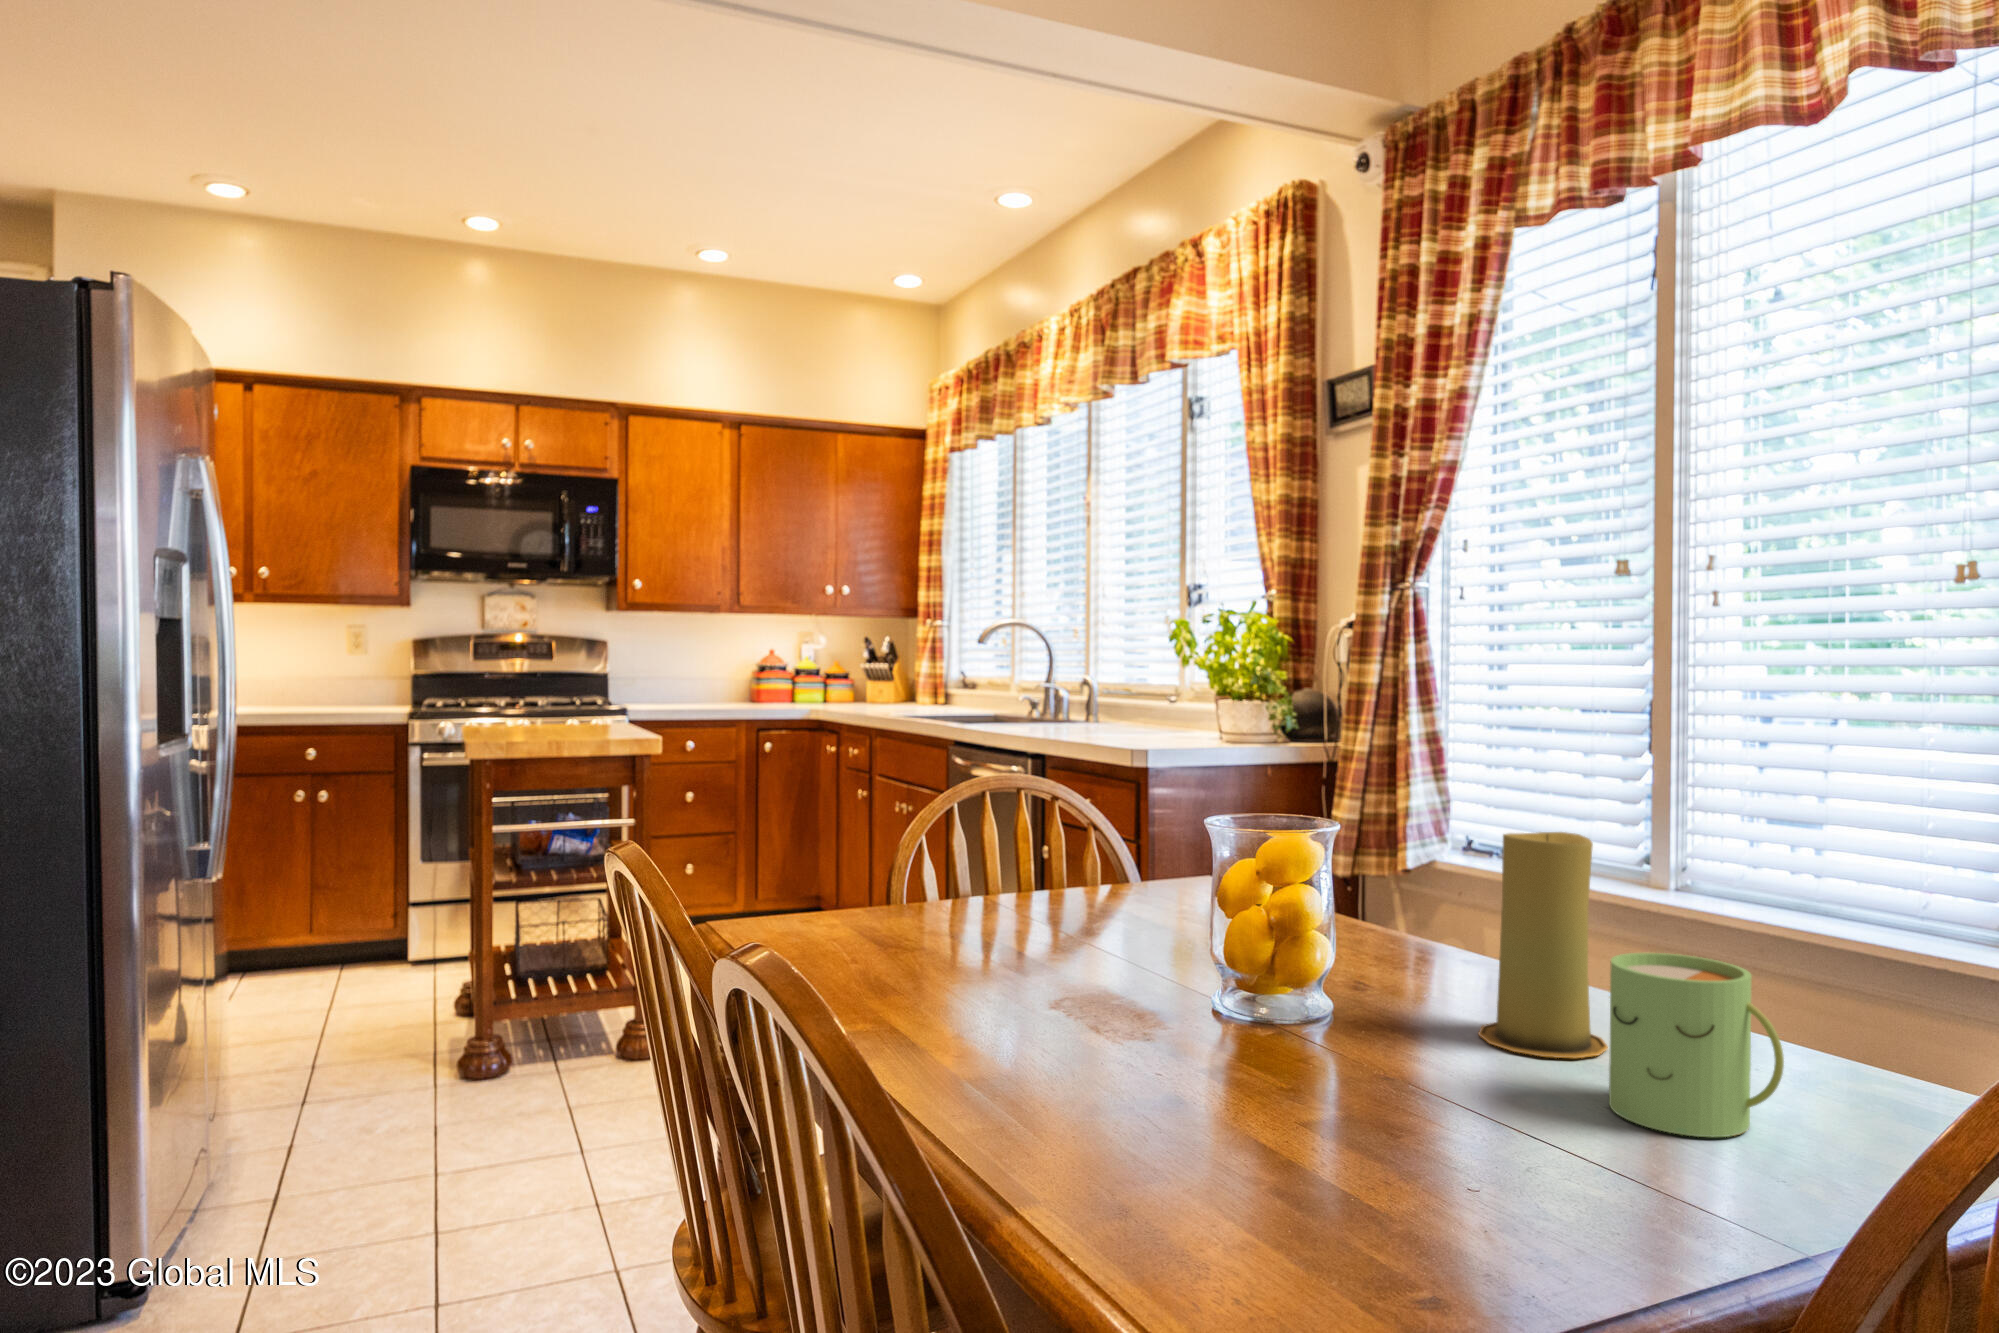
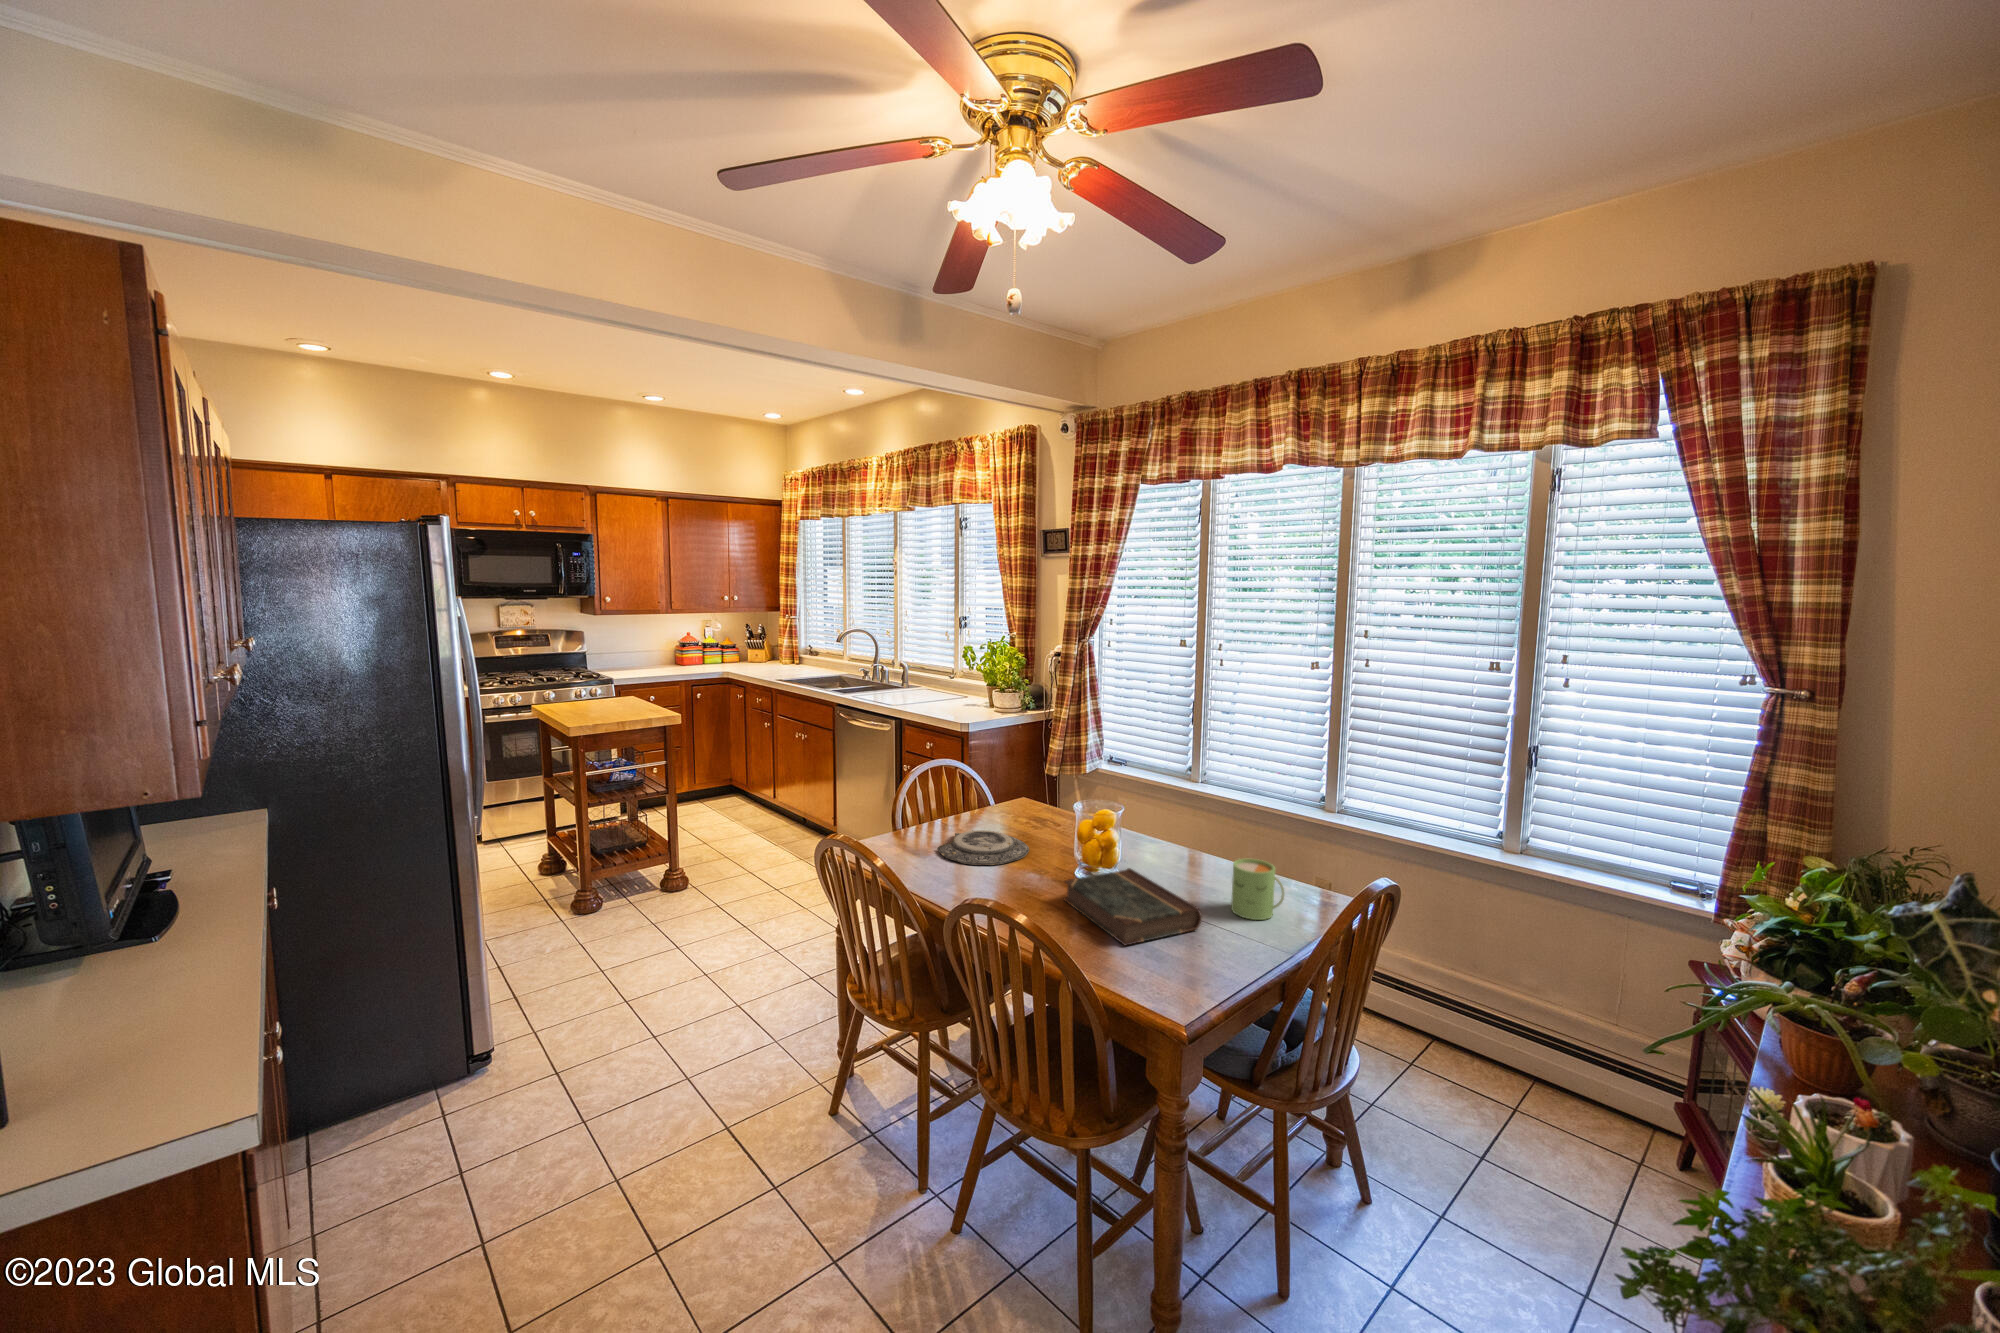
candle: present [1478,832,1608,1058] -> none [1179,810,1222,892]
plate: none [915,898,1131,961] -> present [937,830,1029,865]
book: none [1123,972,1482,1145] -> present [1064,868,1202,945]

